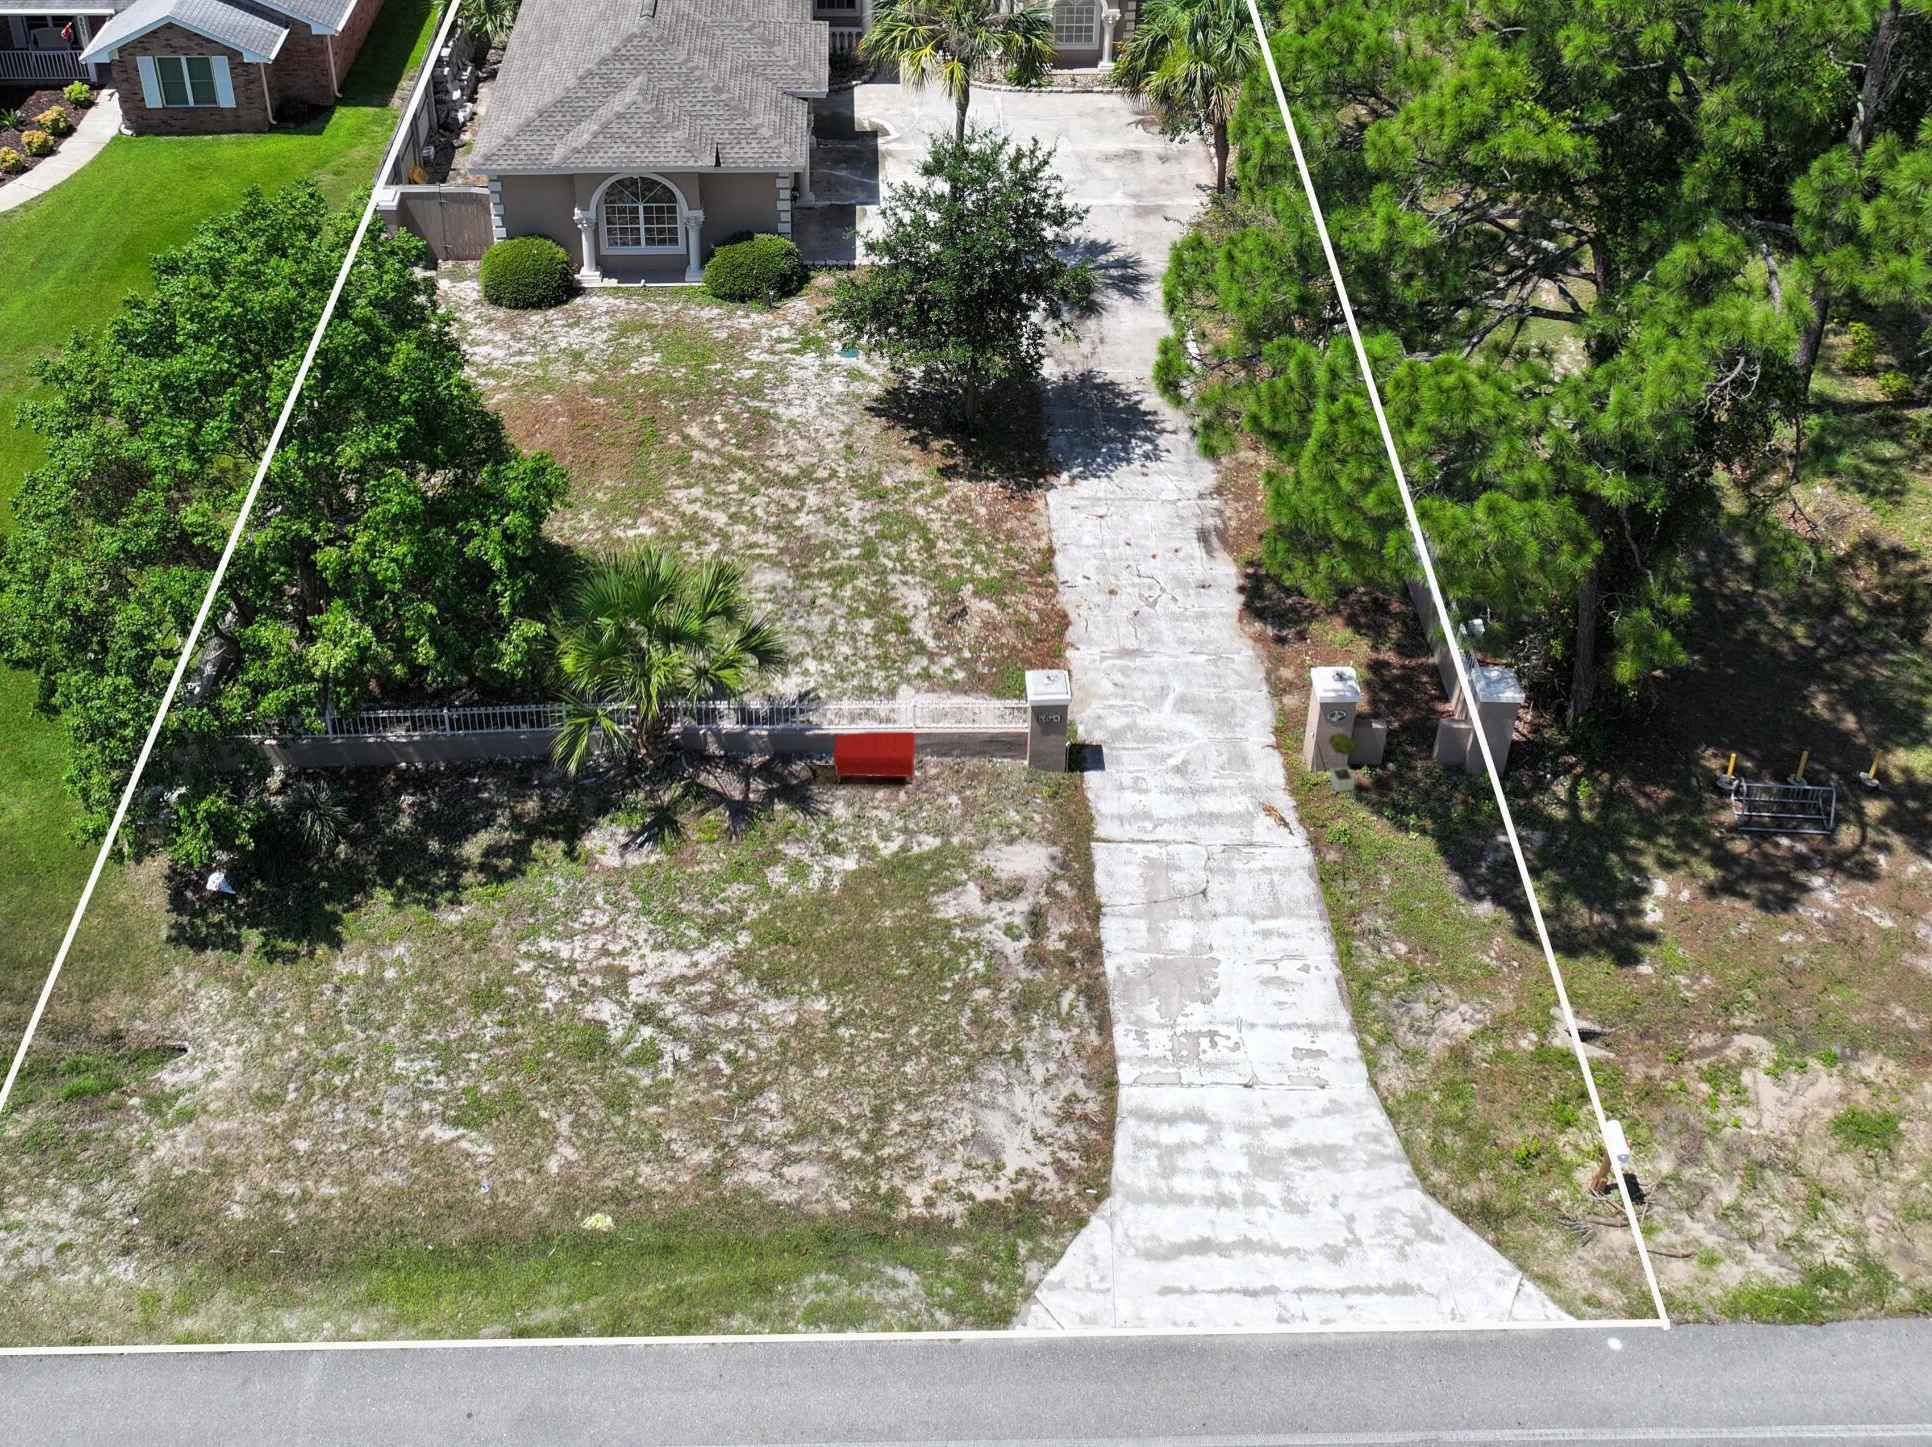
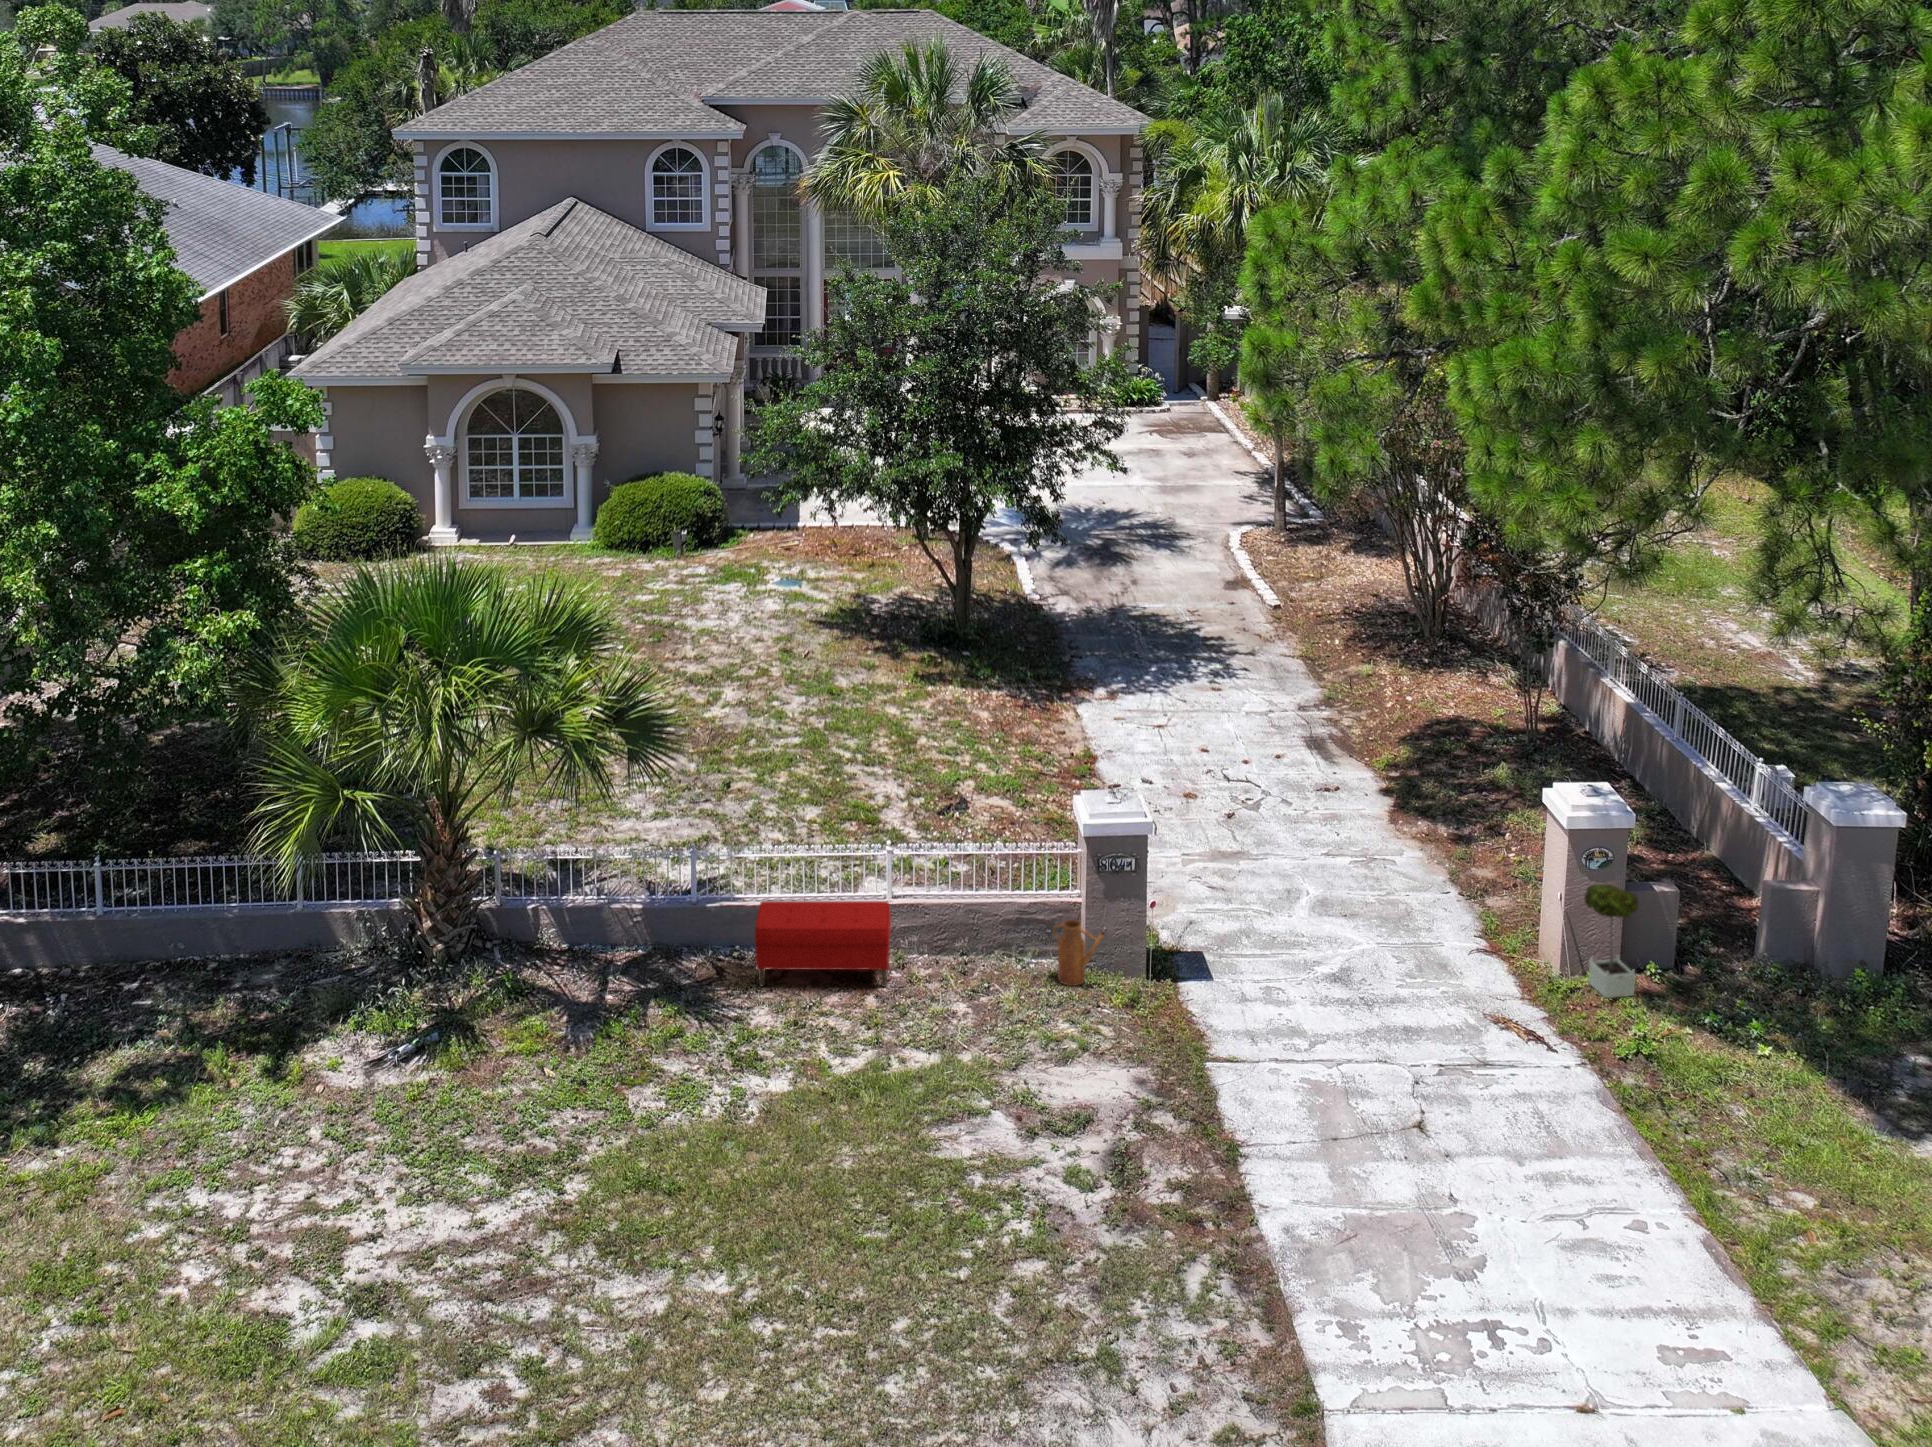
watering can: none [1012,747,1041,782] -> present [1053,920,1104,986]

